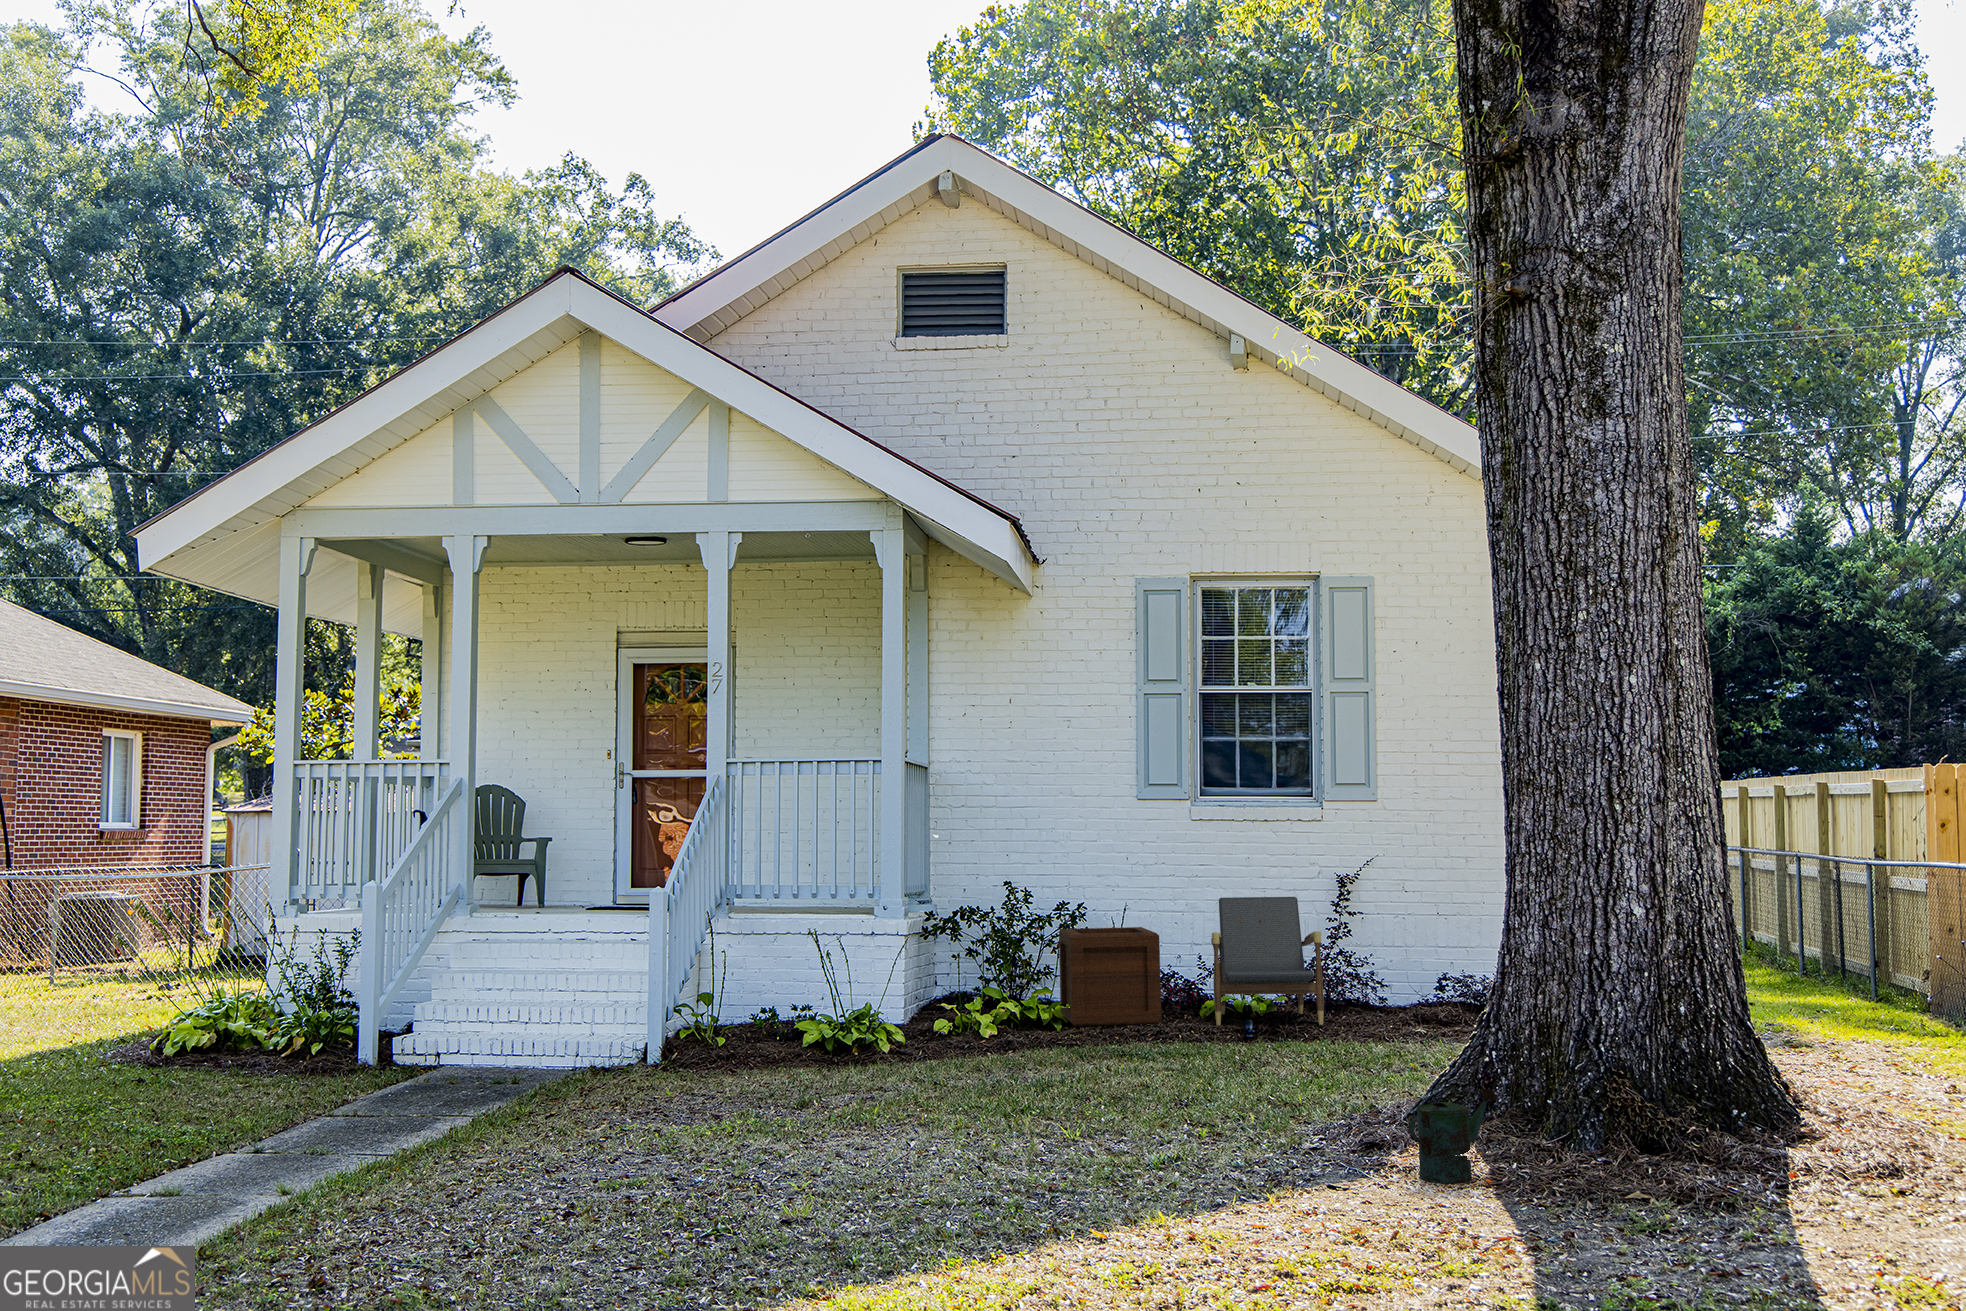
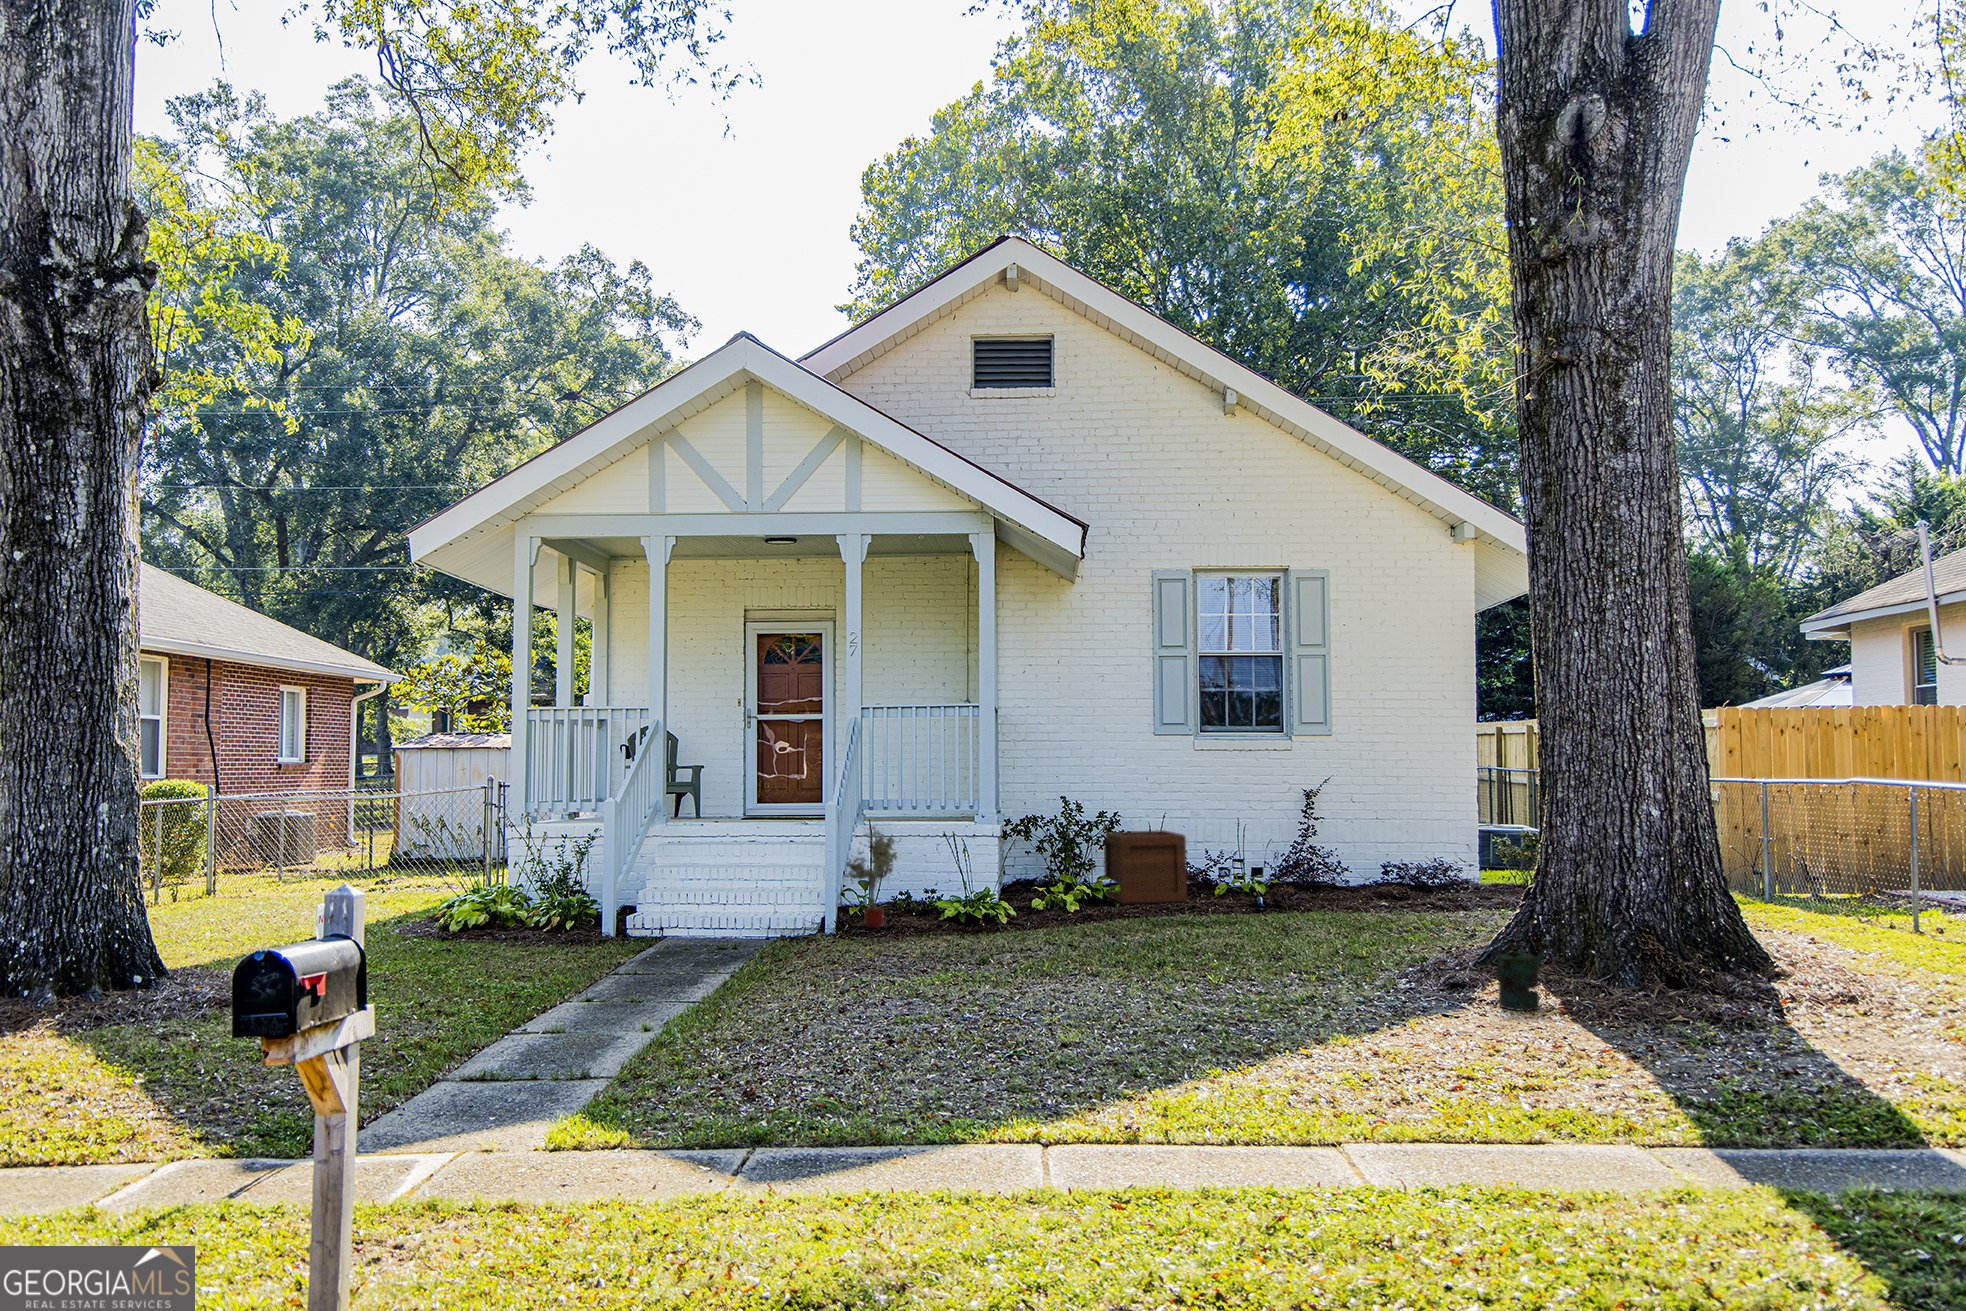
lounge chair: present [1211,897,1324,1026] -> none [1221,807,1308,903]
potted tree: none [676,919,758,1054] -> present [844,827,897,928]

